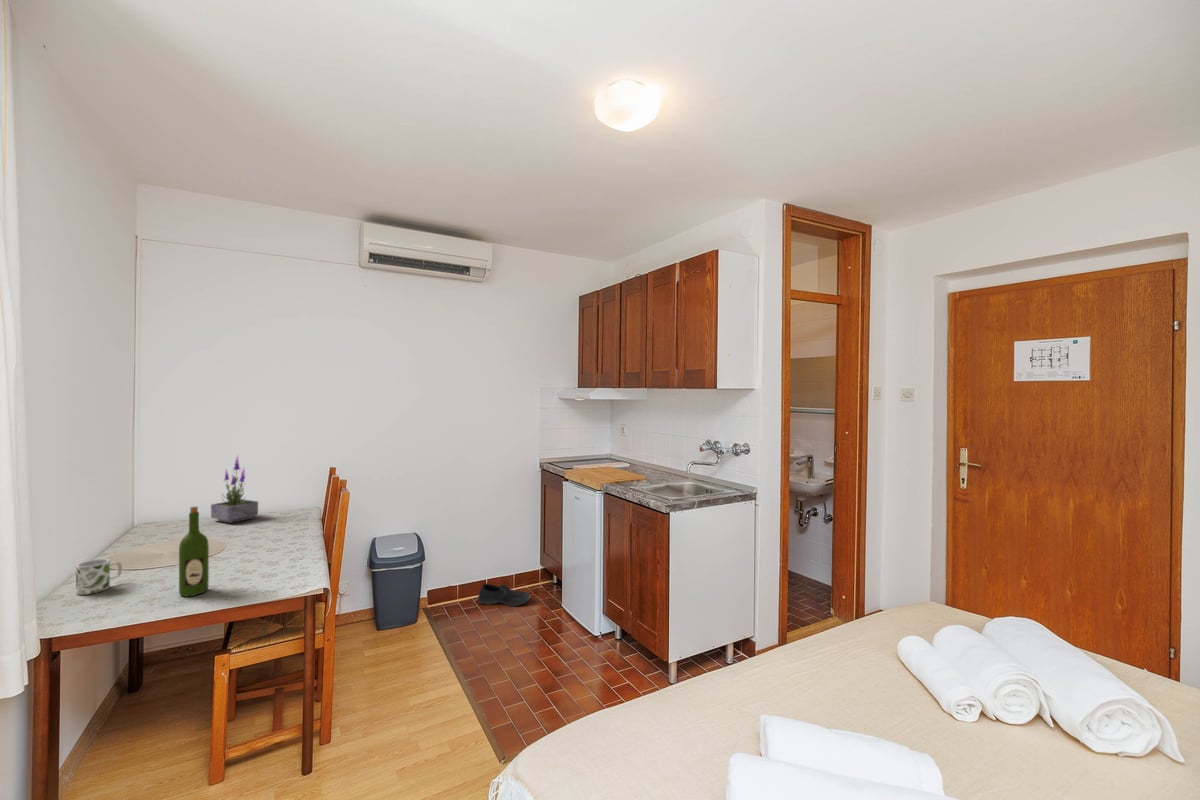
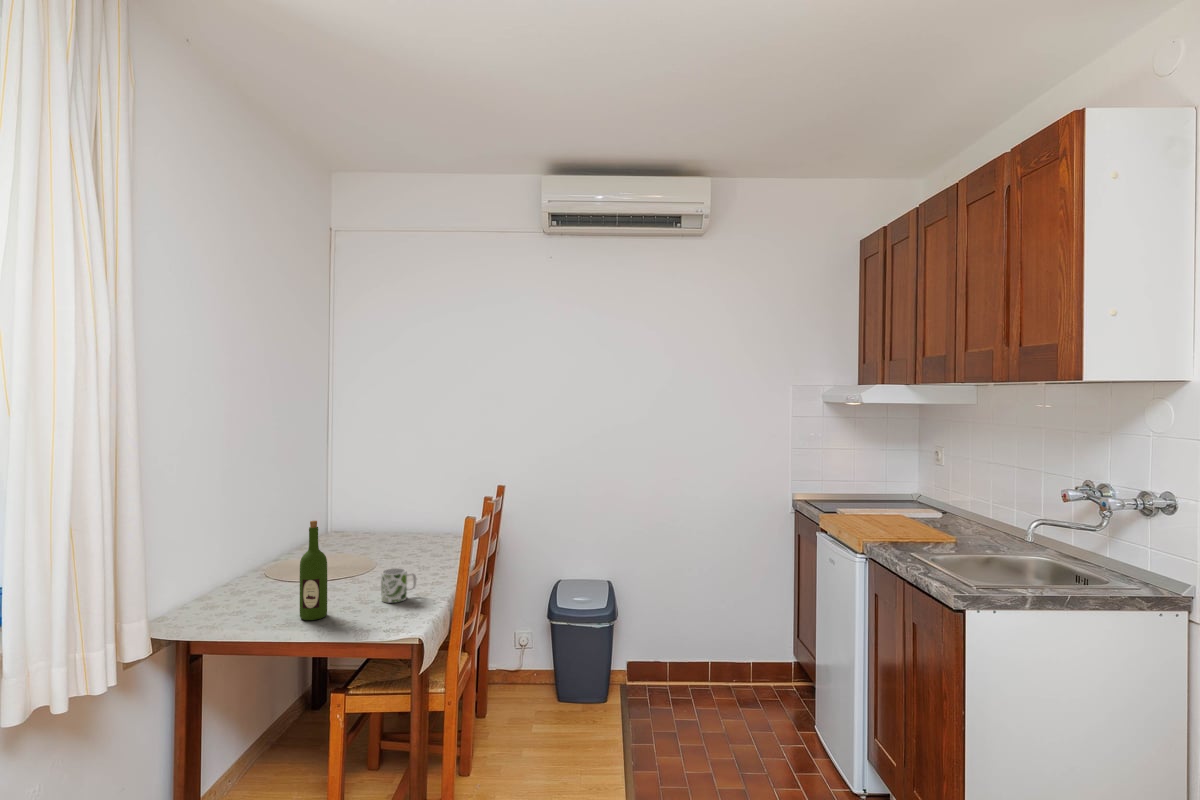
potted plant: present [211,457,258,523] -> none [389,464,432,542]
mug: present [76,559,122,595] -> present [381,568,416,603]
shoe: present [478,583,530,606] -> none [693,668,767,711]

